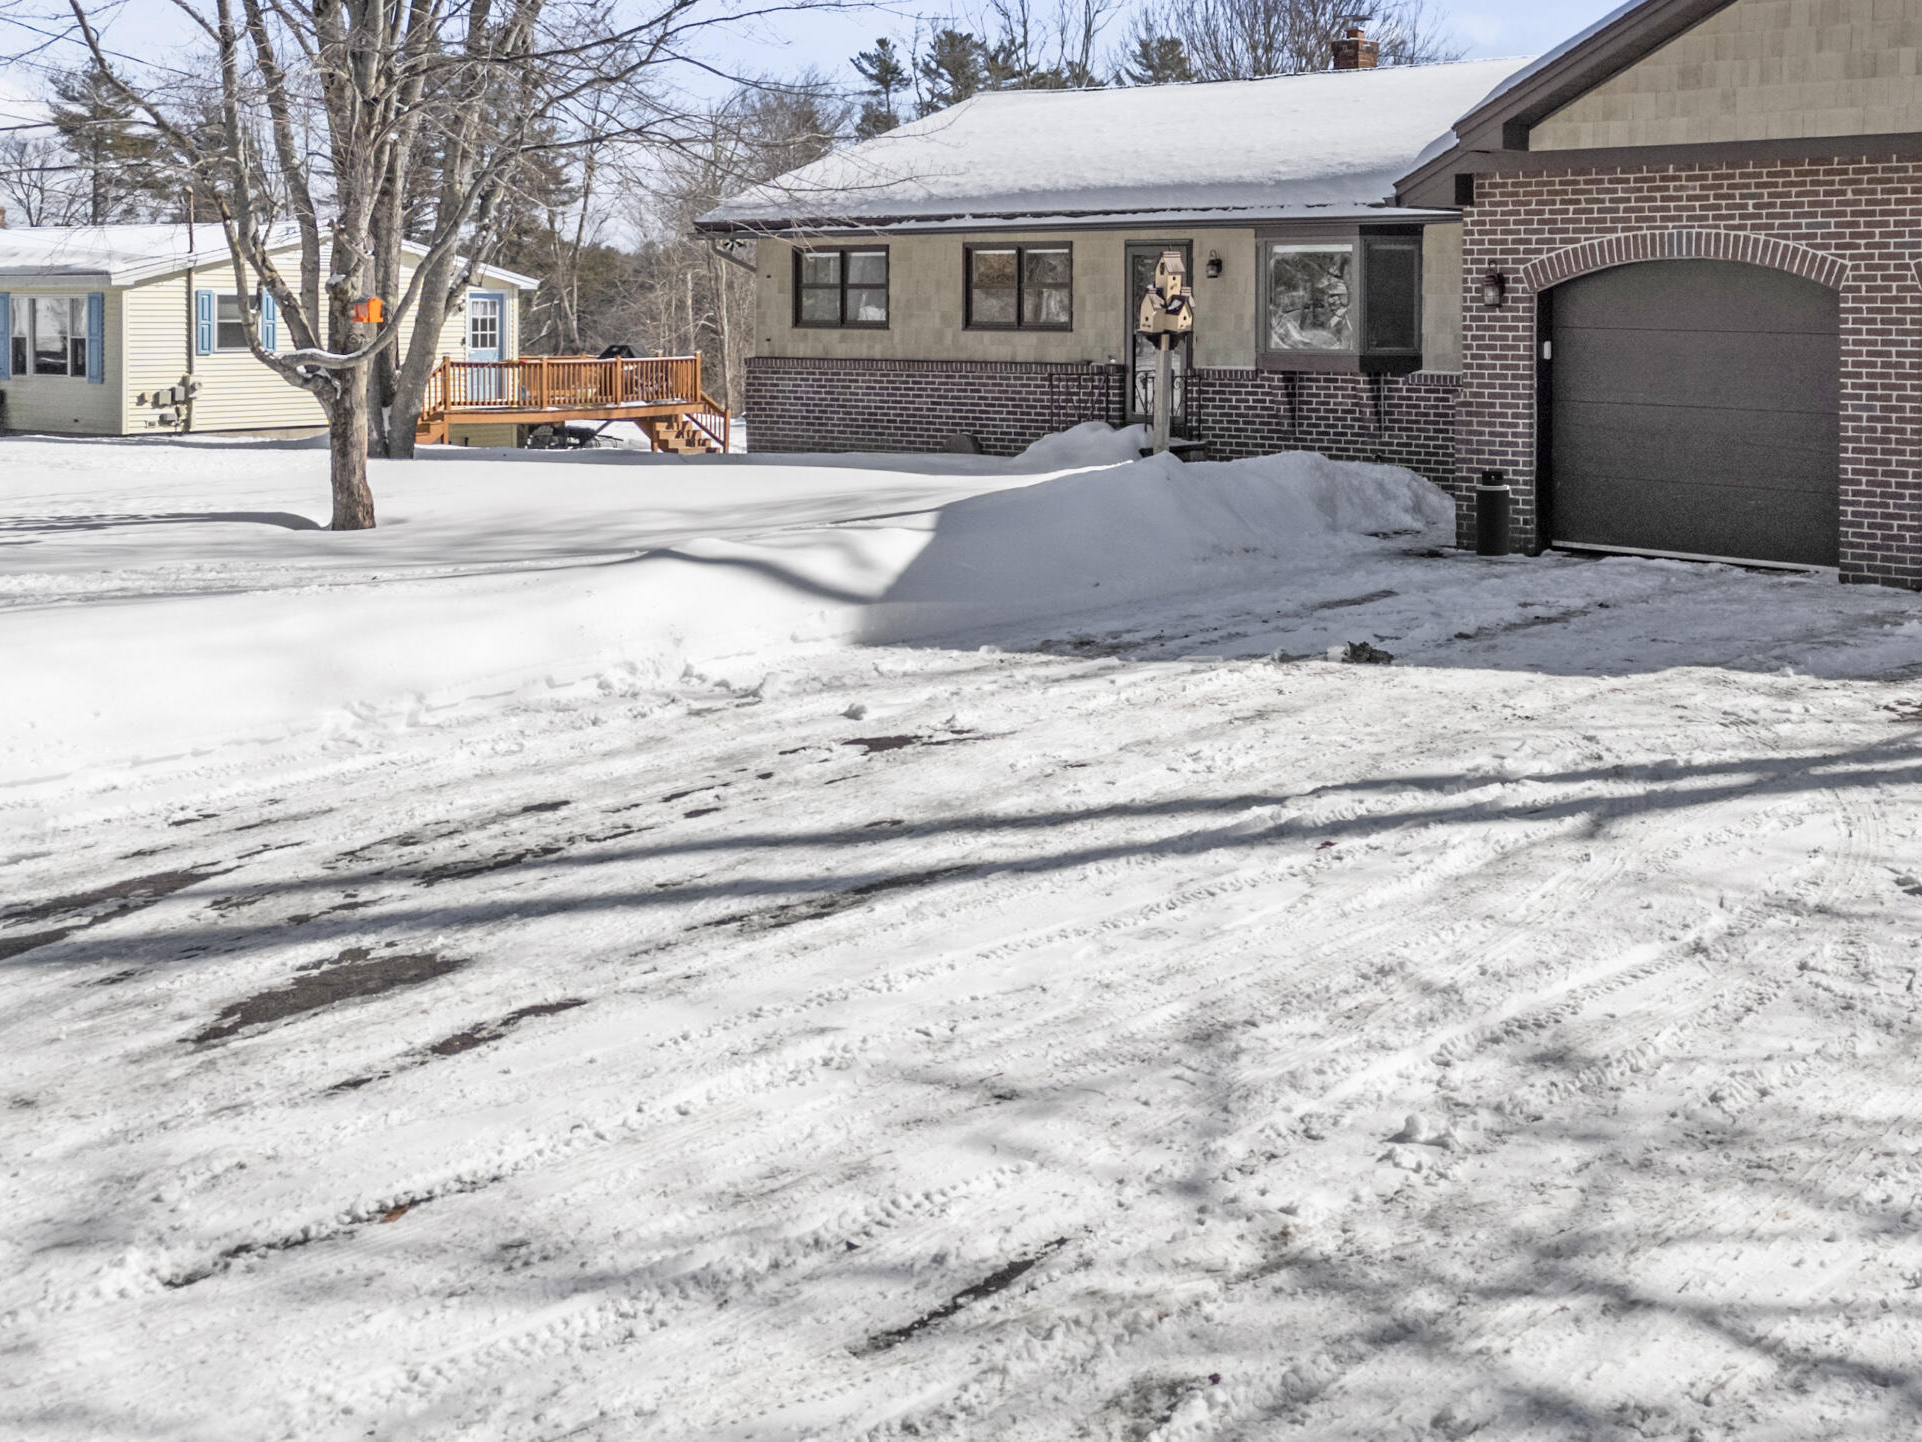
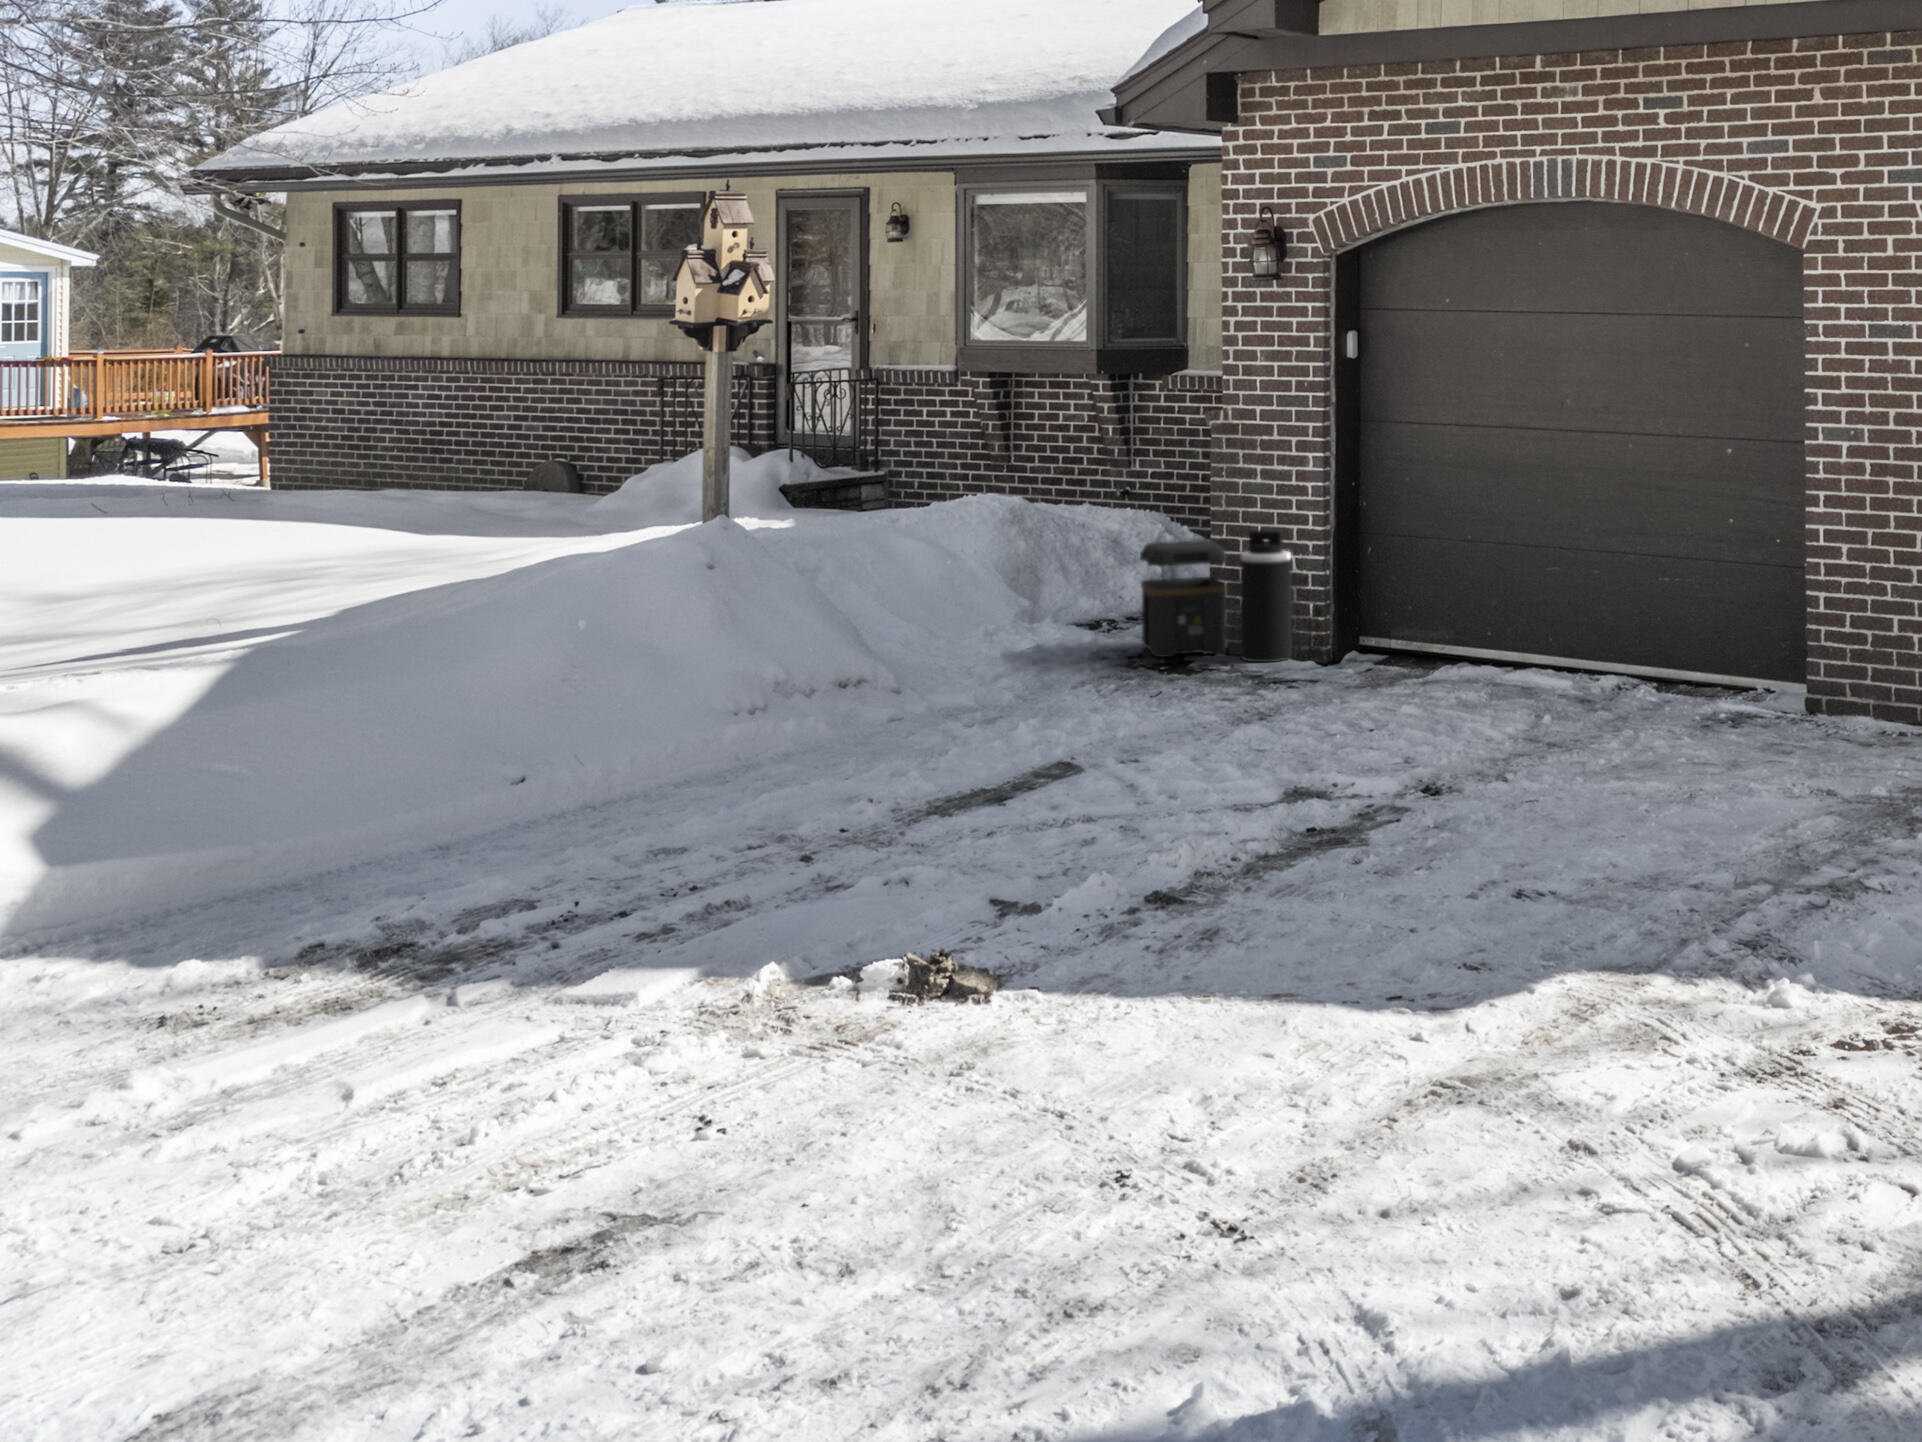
toolbox: none [1410,479,1467,552] -> present [1140,540,1227,657]

